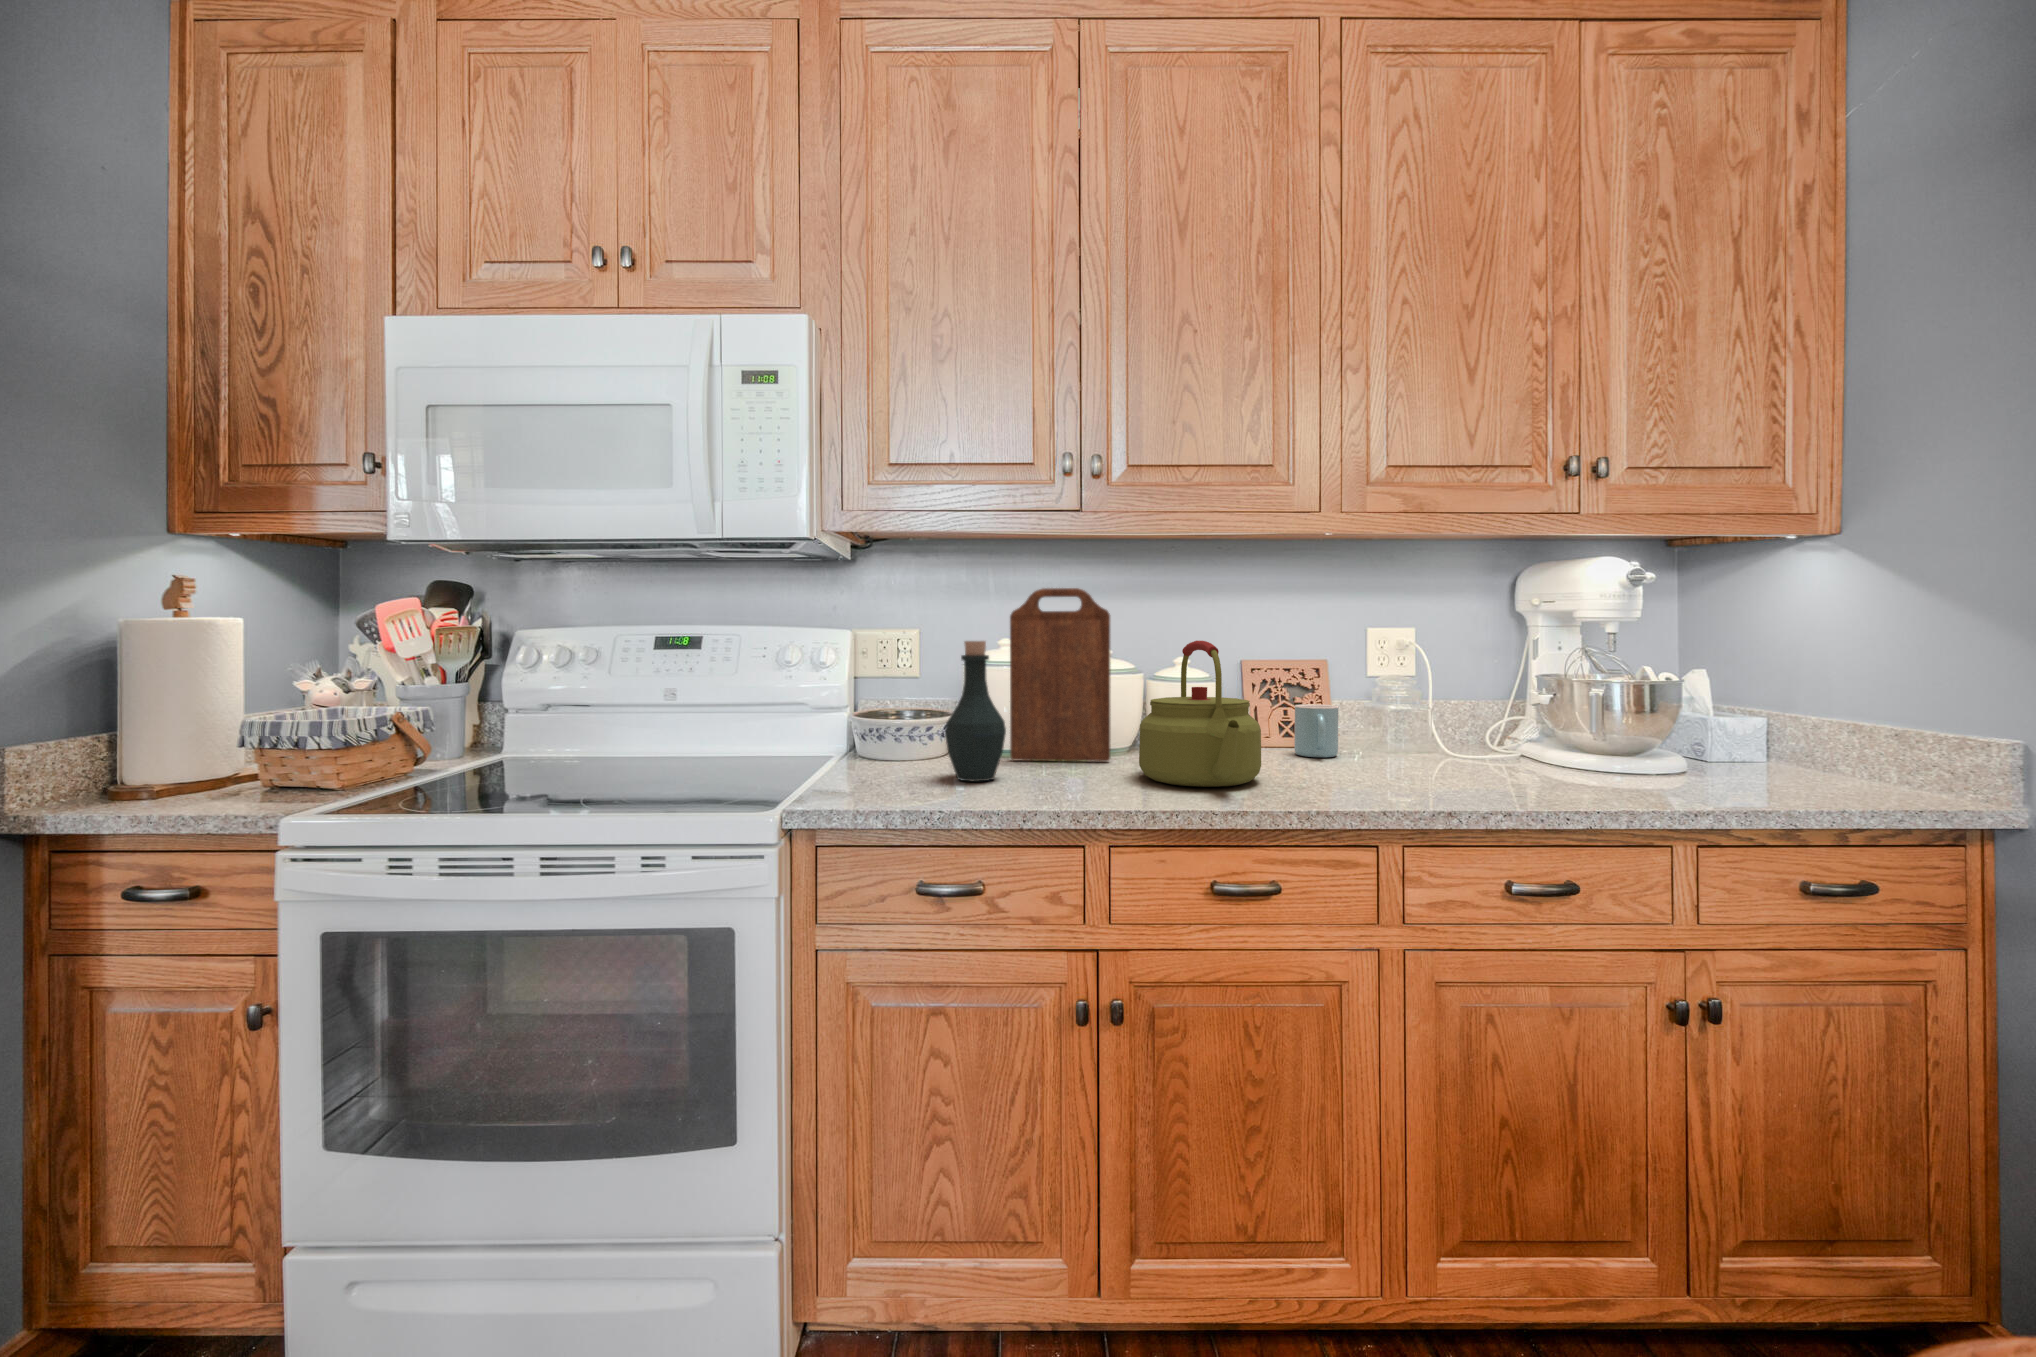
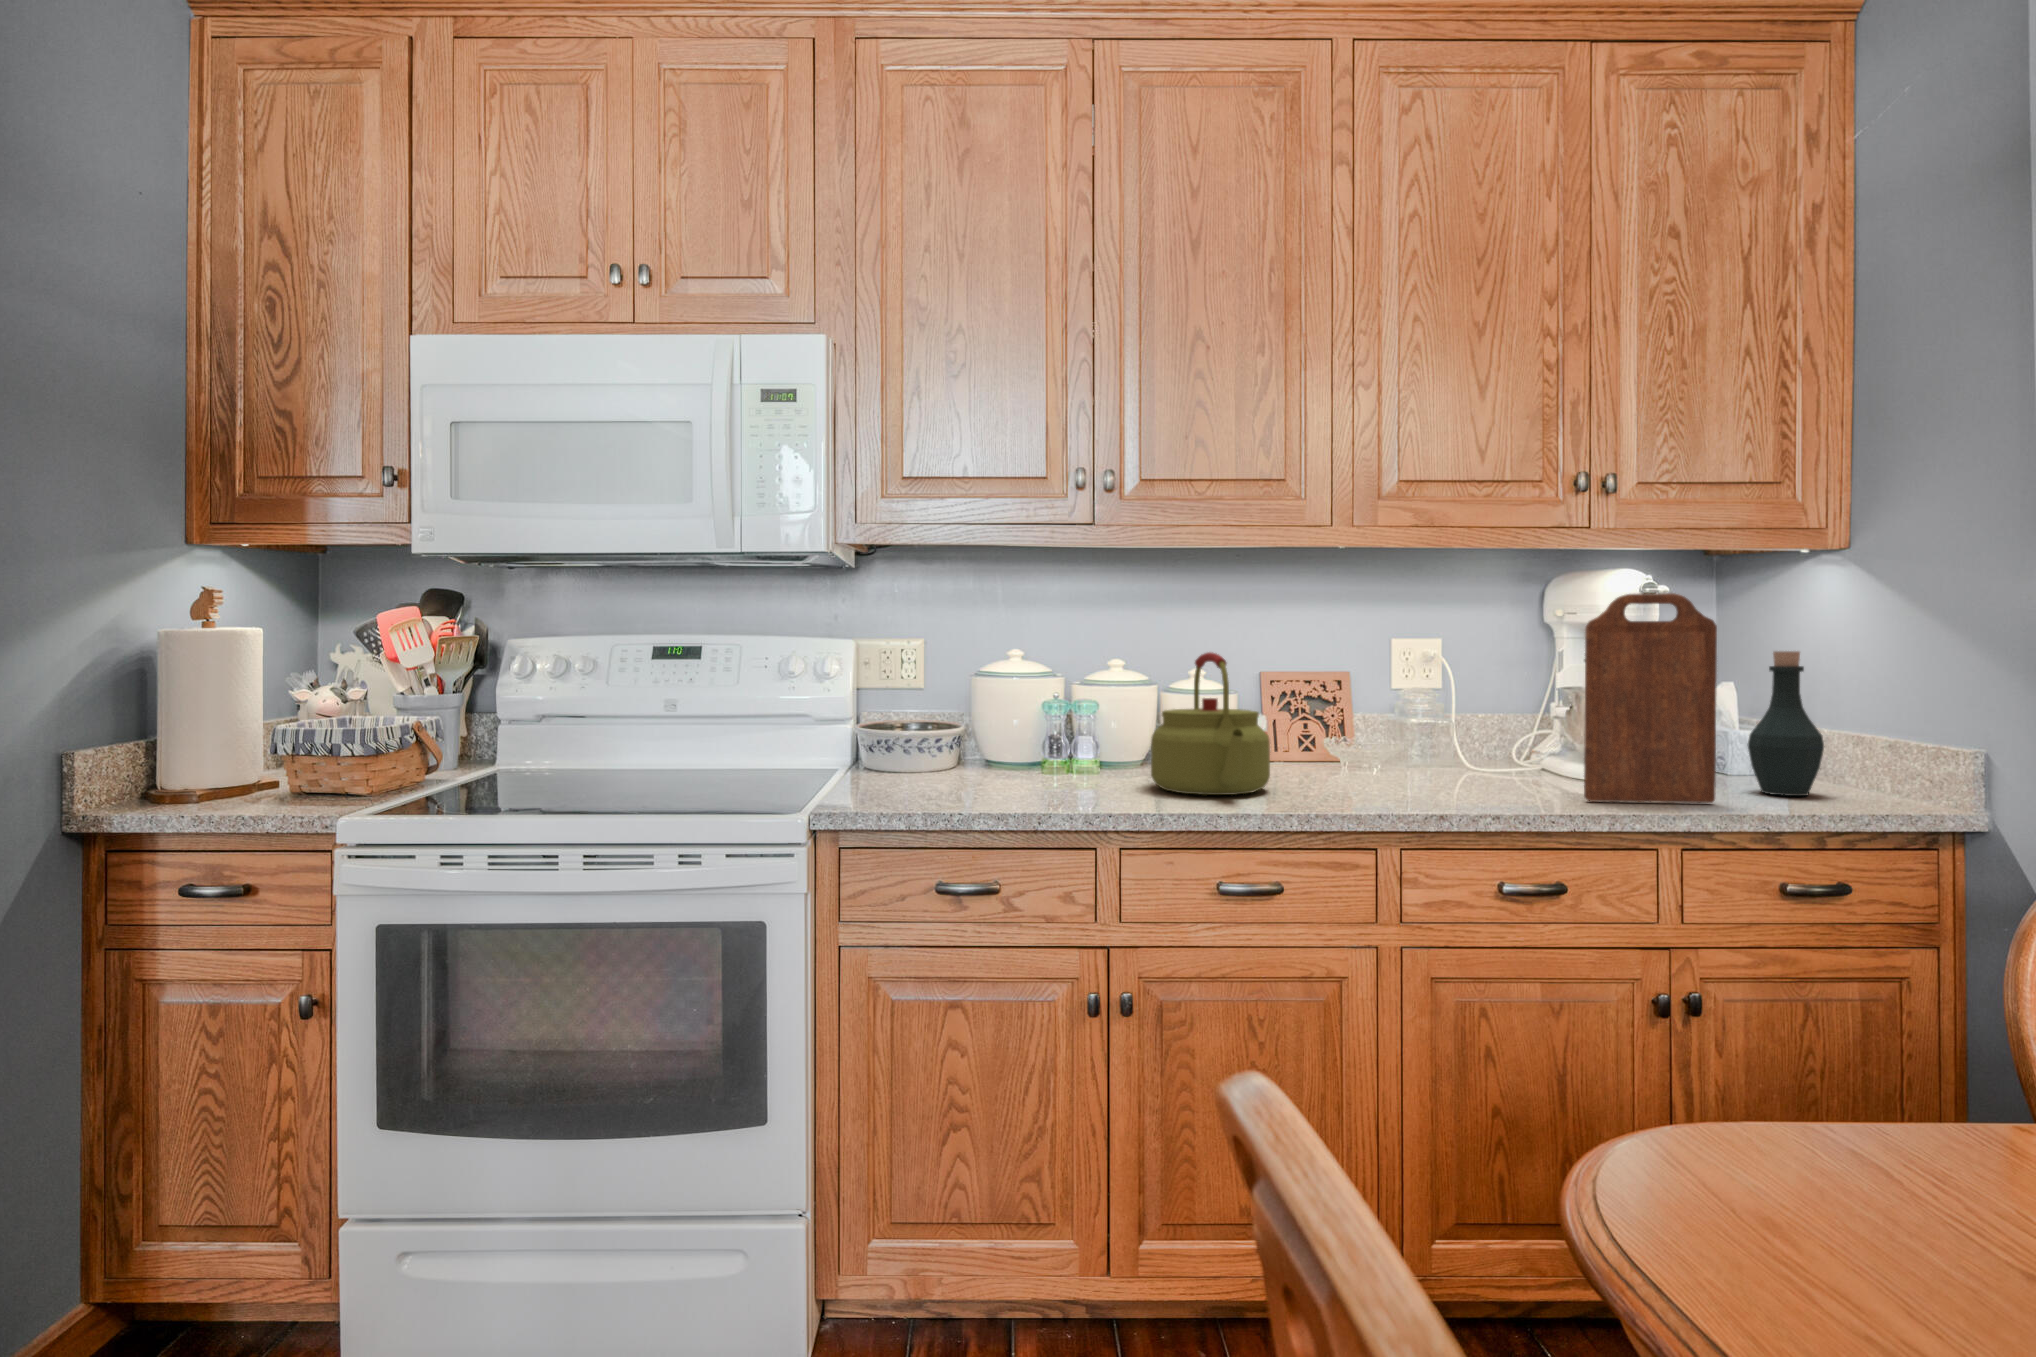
cutting board: present [1010,588,1110,762] -> present [1584,593,1717,803]
bottle: present [945,641,1006,782] -> present [1748,651,1824,796]
mug: present [1295,704,1339,757] -> none [1315,718,1359,772]

